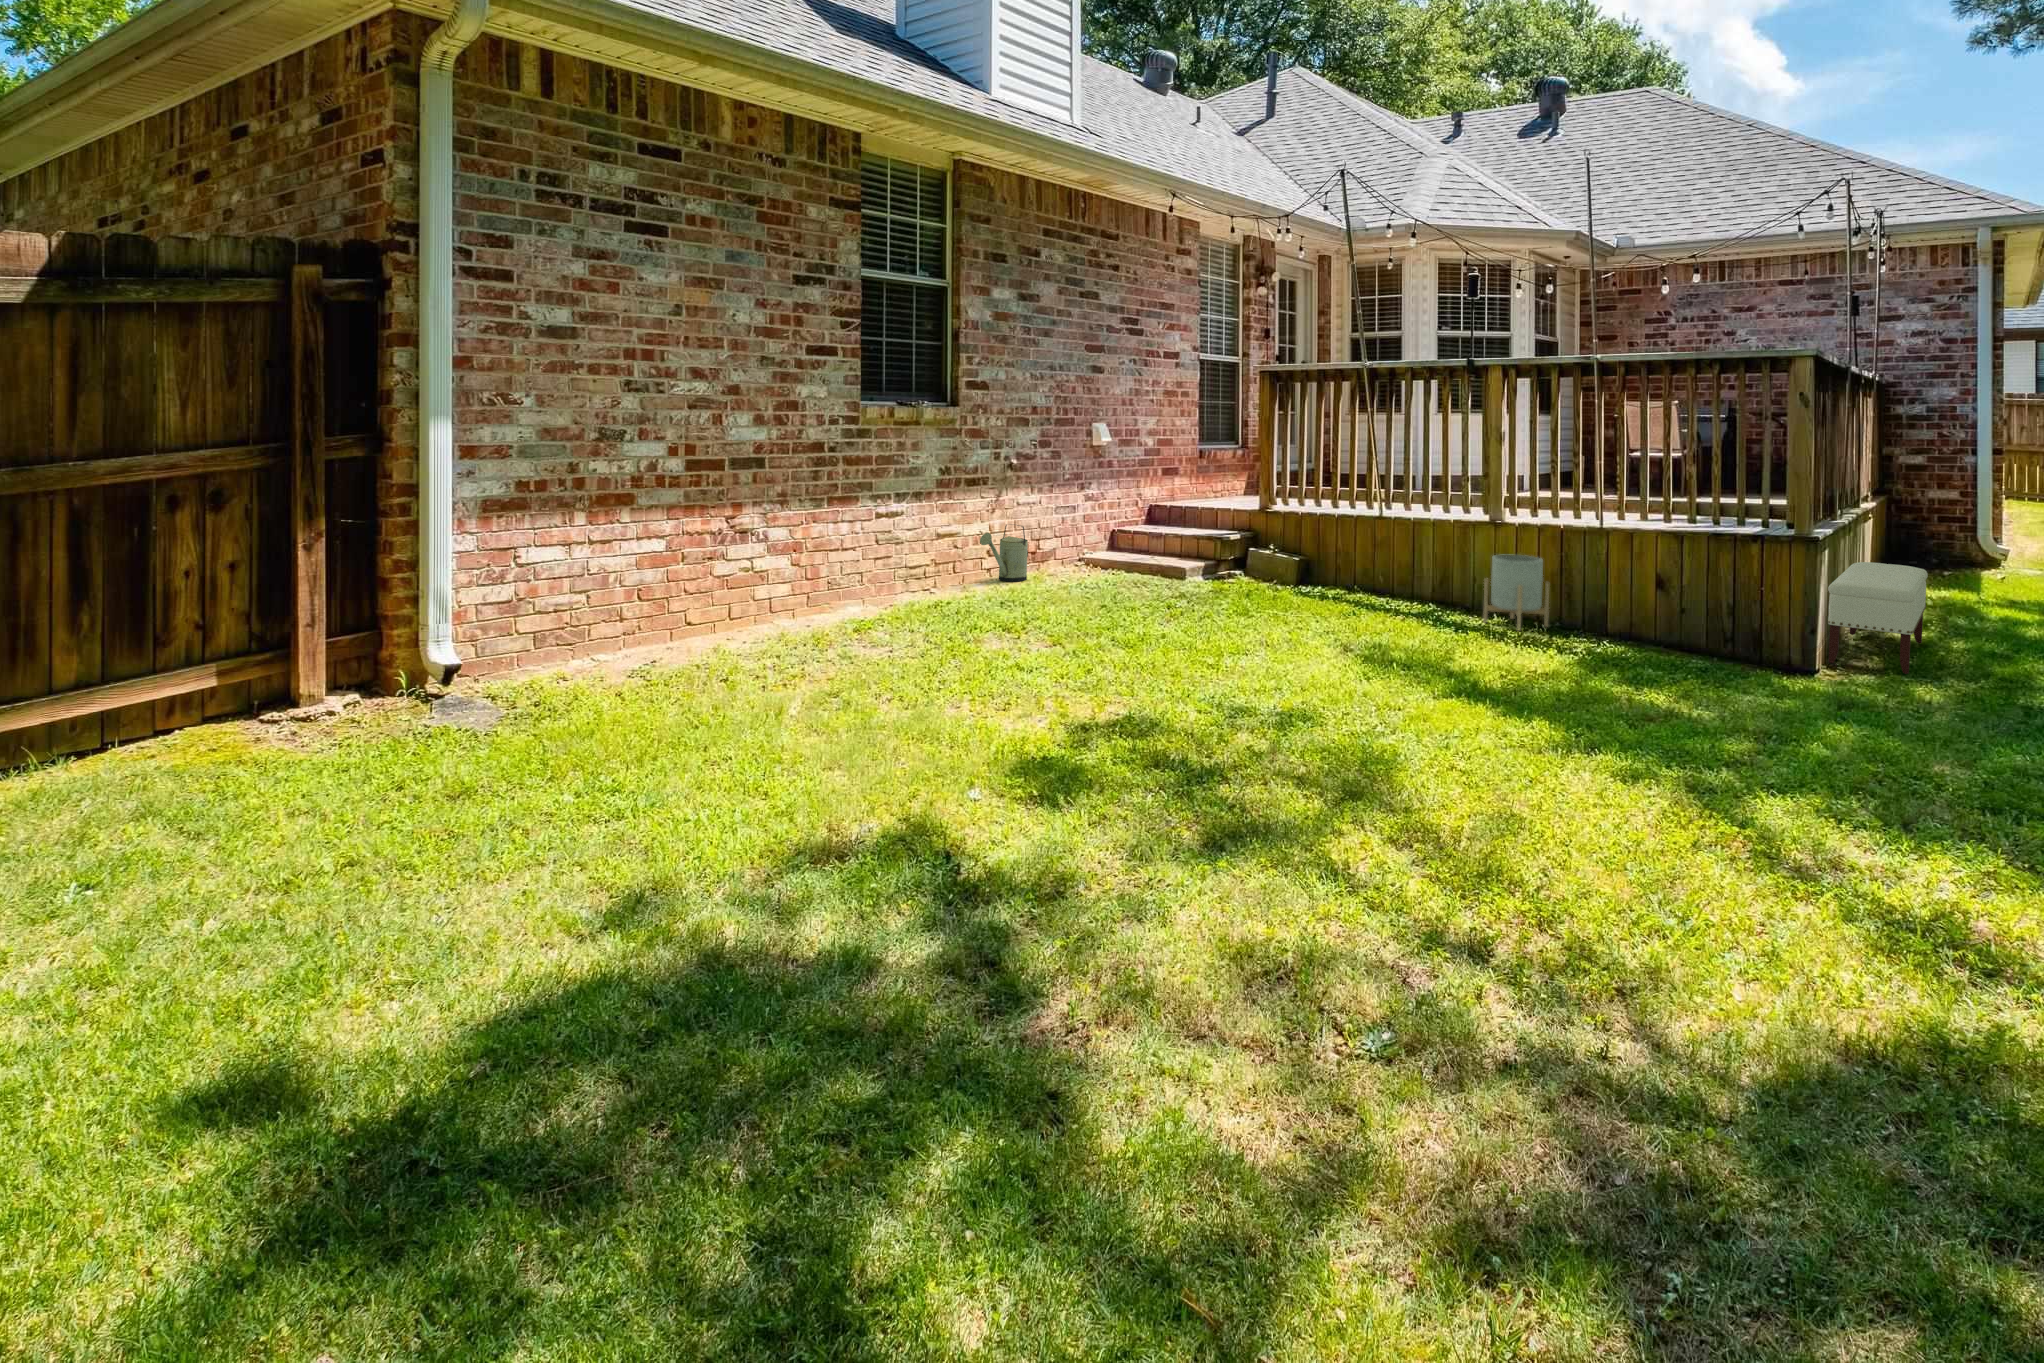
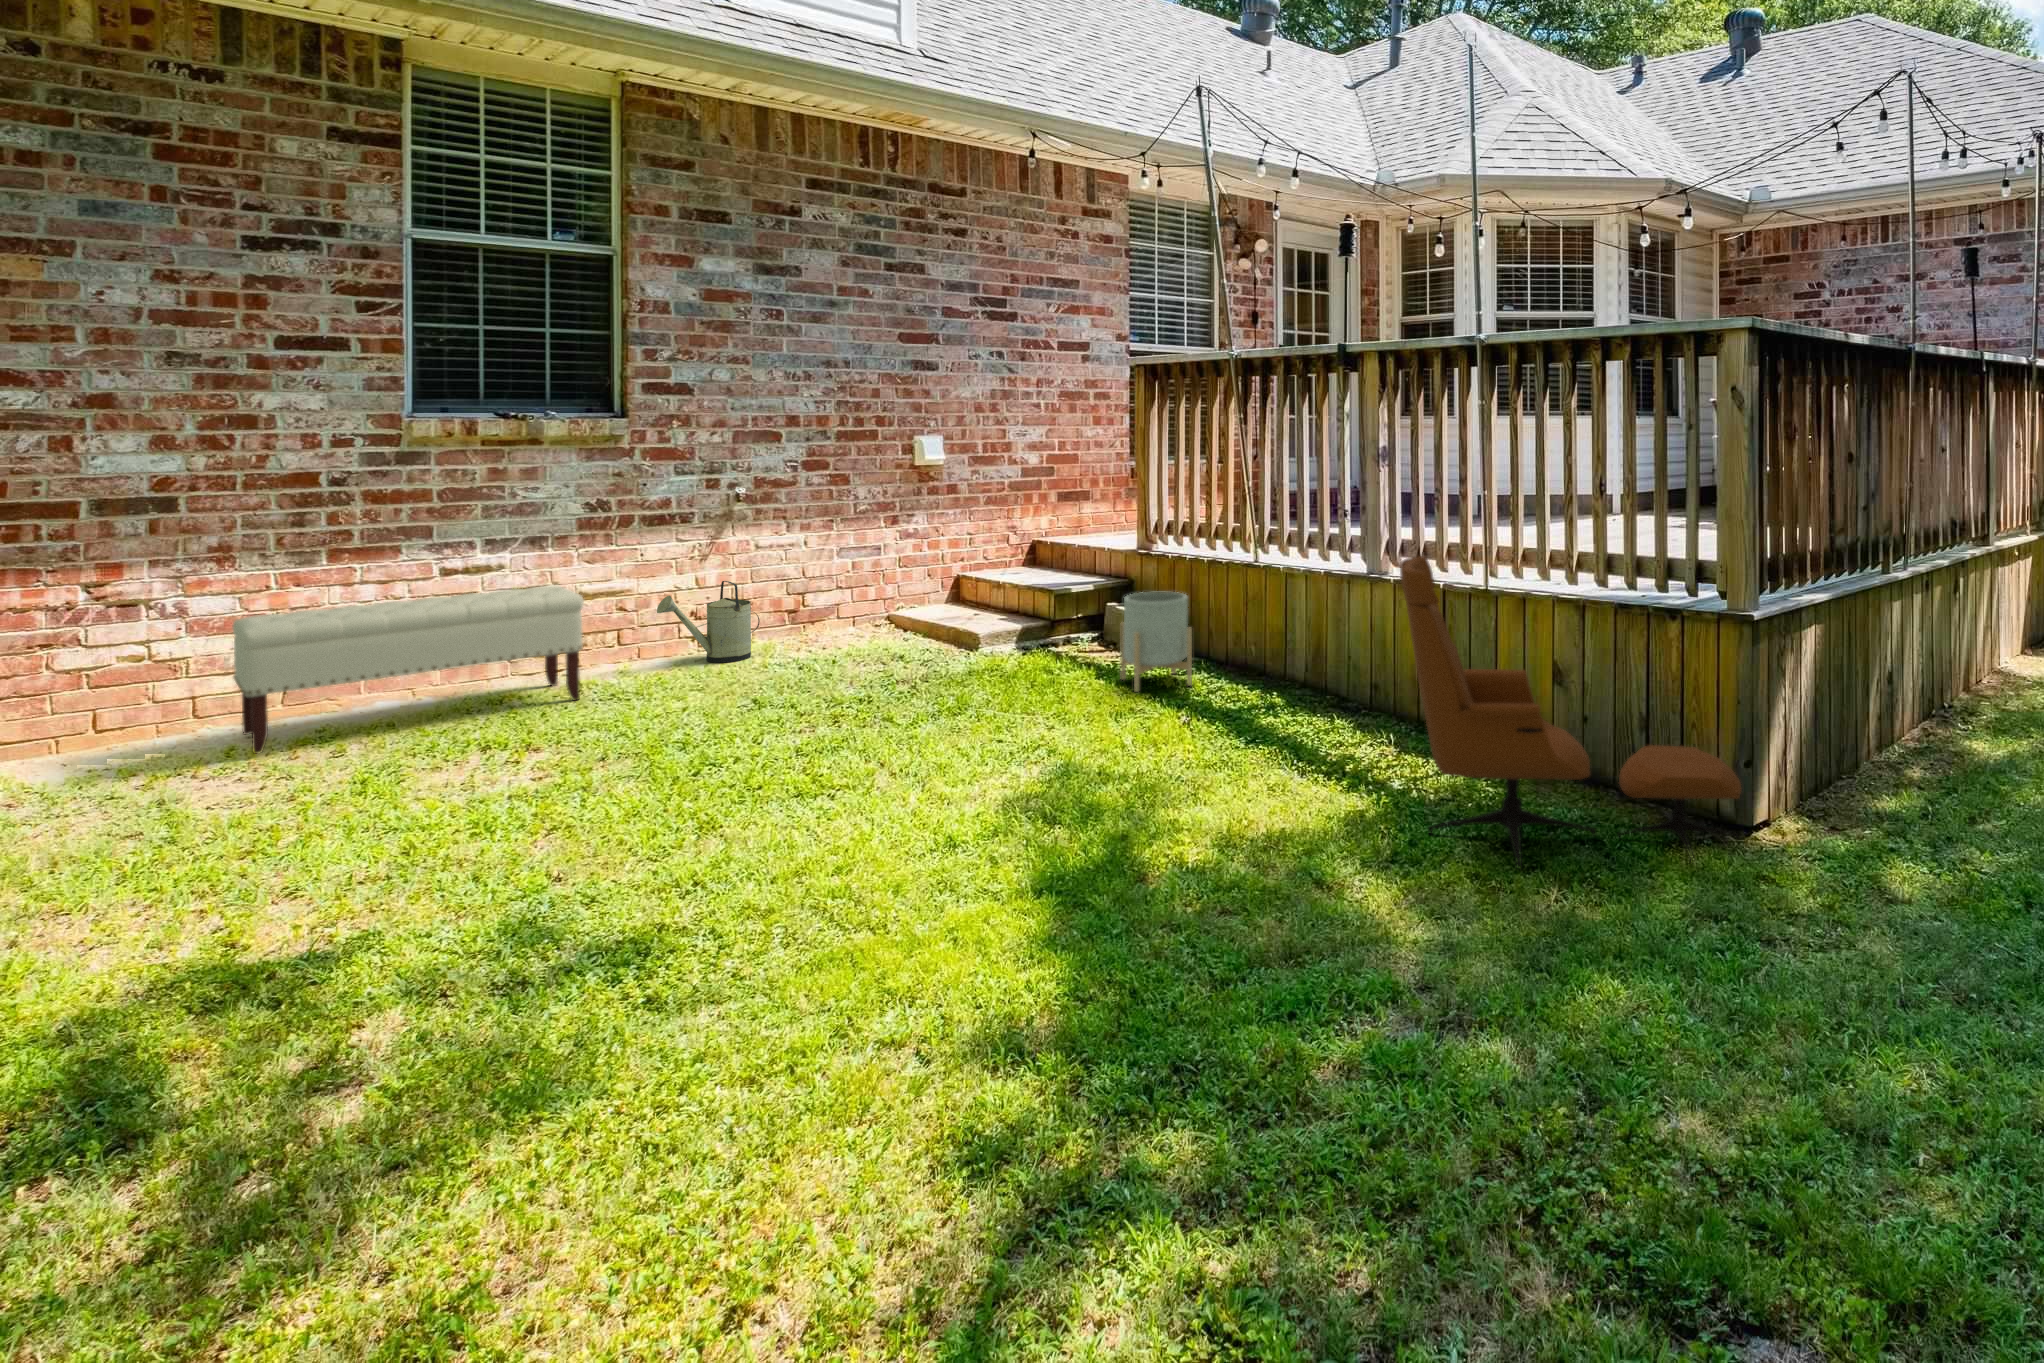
lounge chair: none [1607,496,1822,680] -> present [1400,556,1741,868]
planter: present [1483,554,1549,631] -> present [1120,592,1192,692]
bench: present [1827,562,1928,674] -> present [232,586,584,754]

